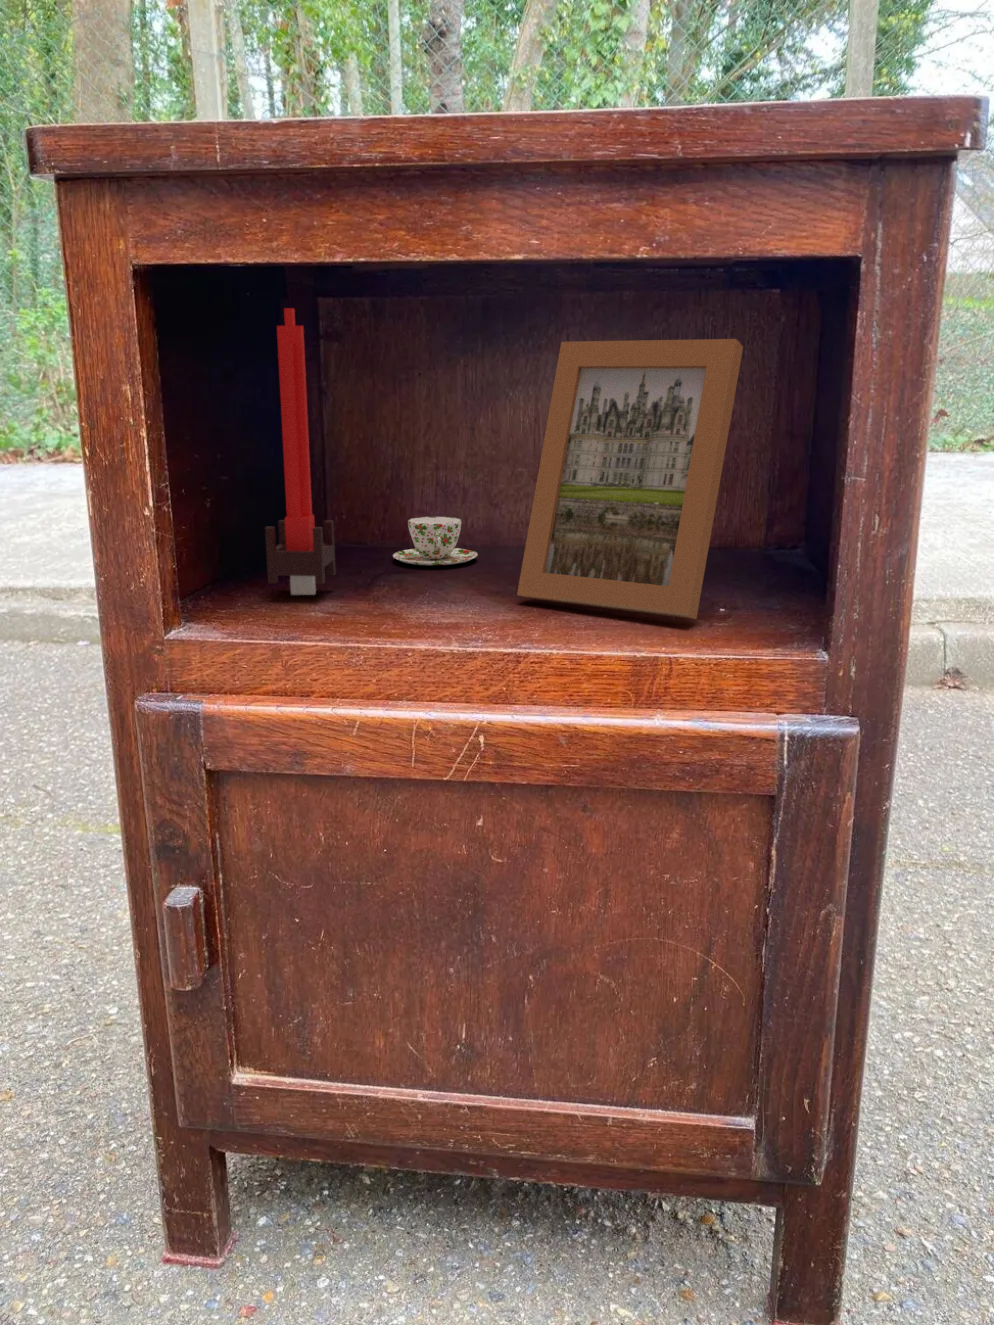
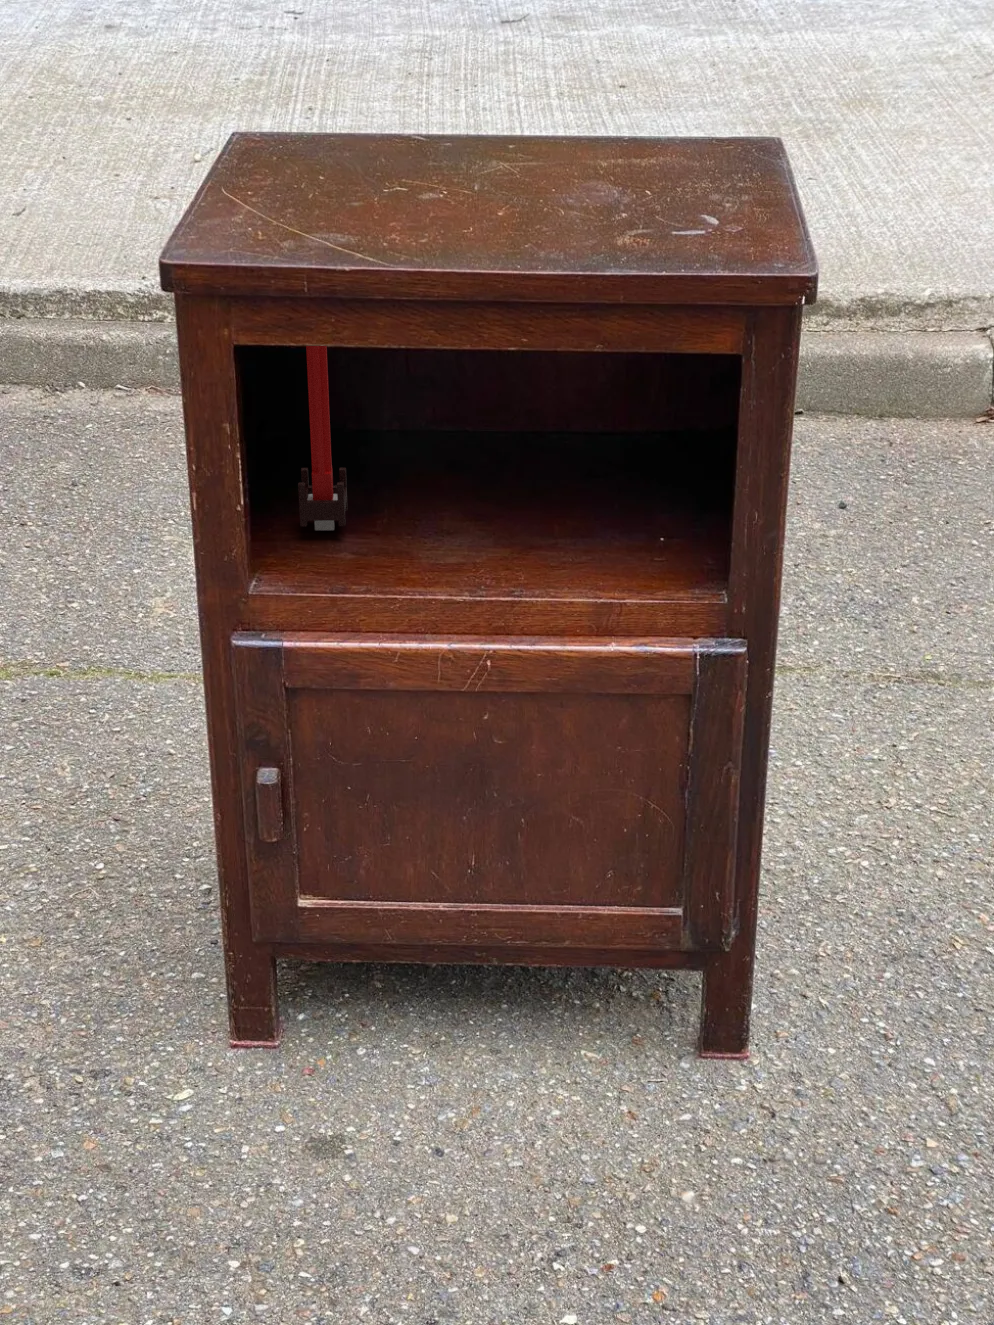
picture frame: present [517,339,743,619] -> none [500,324,673,557]
teacup: present [393,517,478,565] -> none [379,429,454,481]

